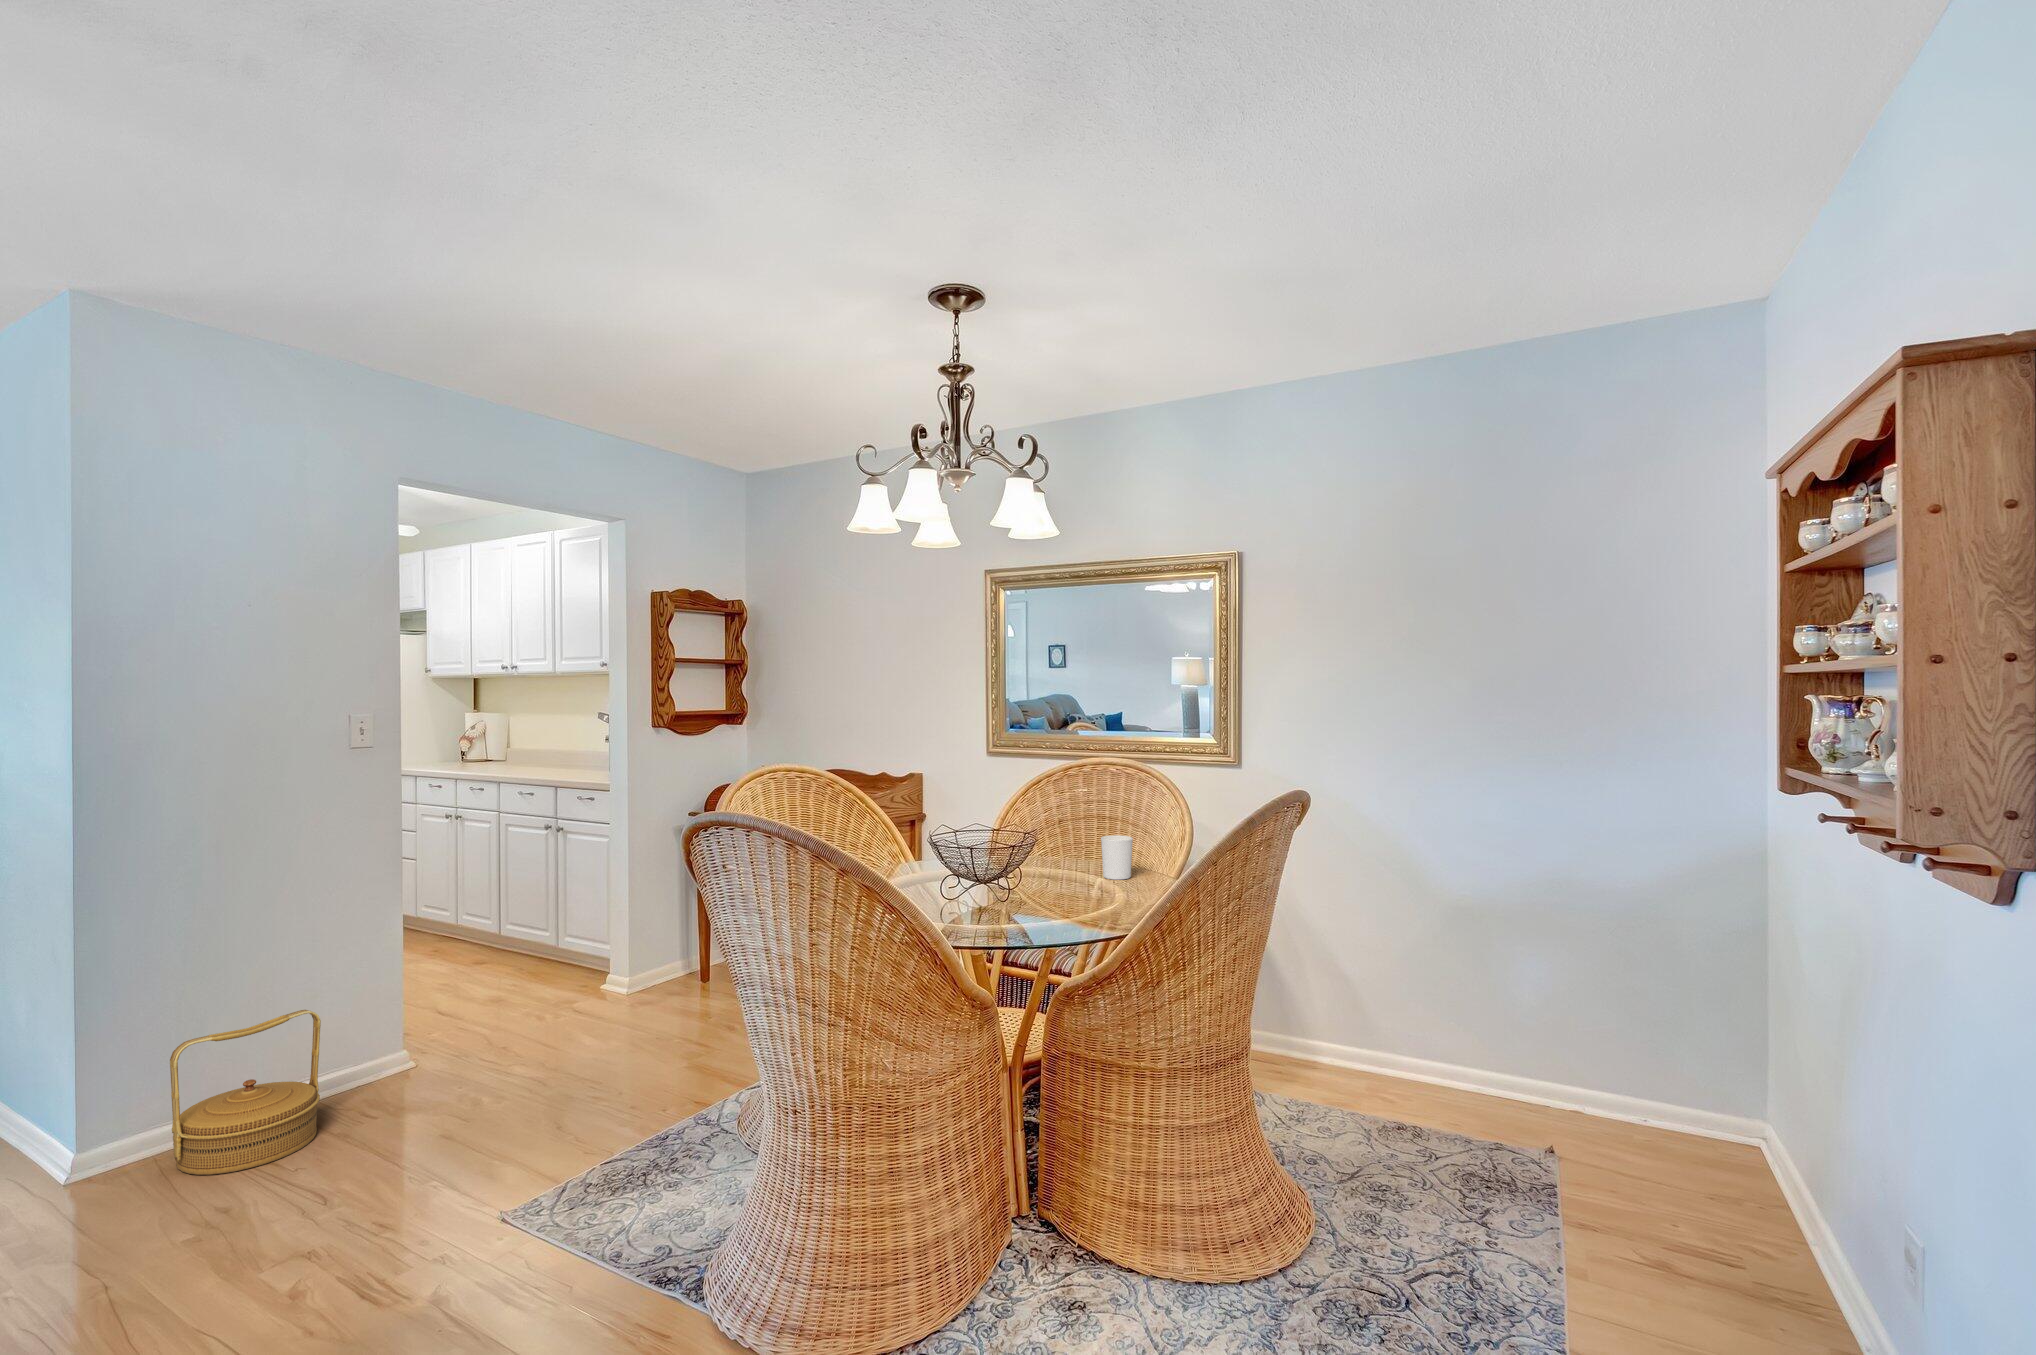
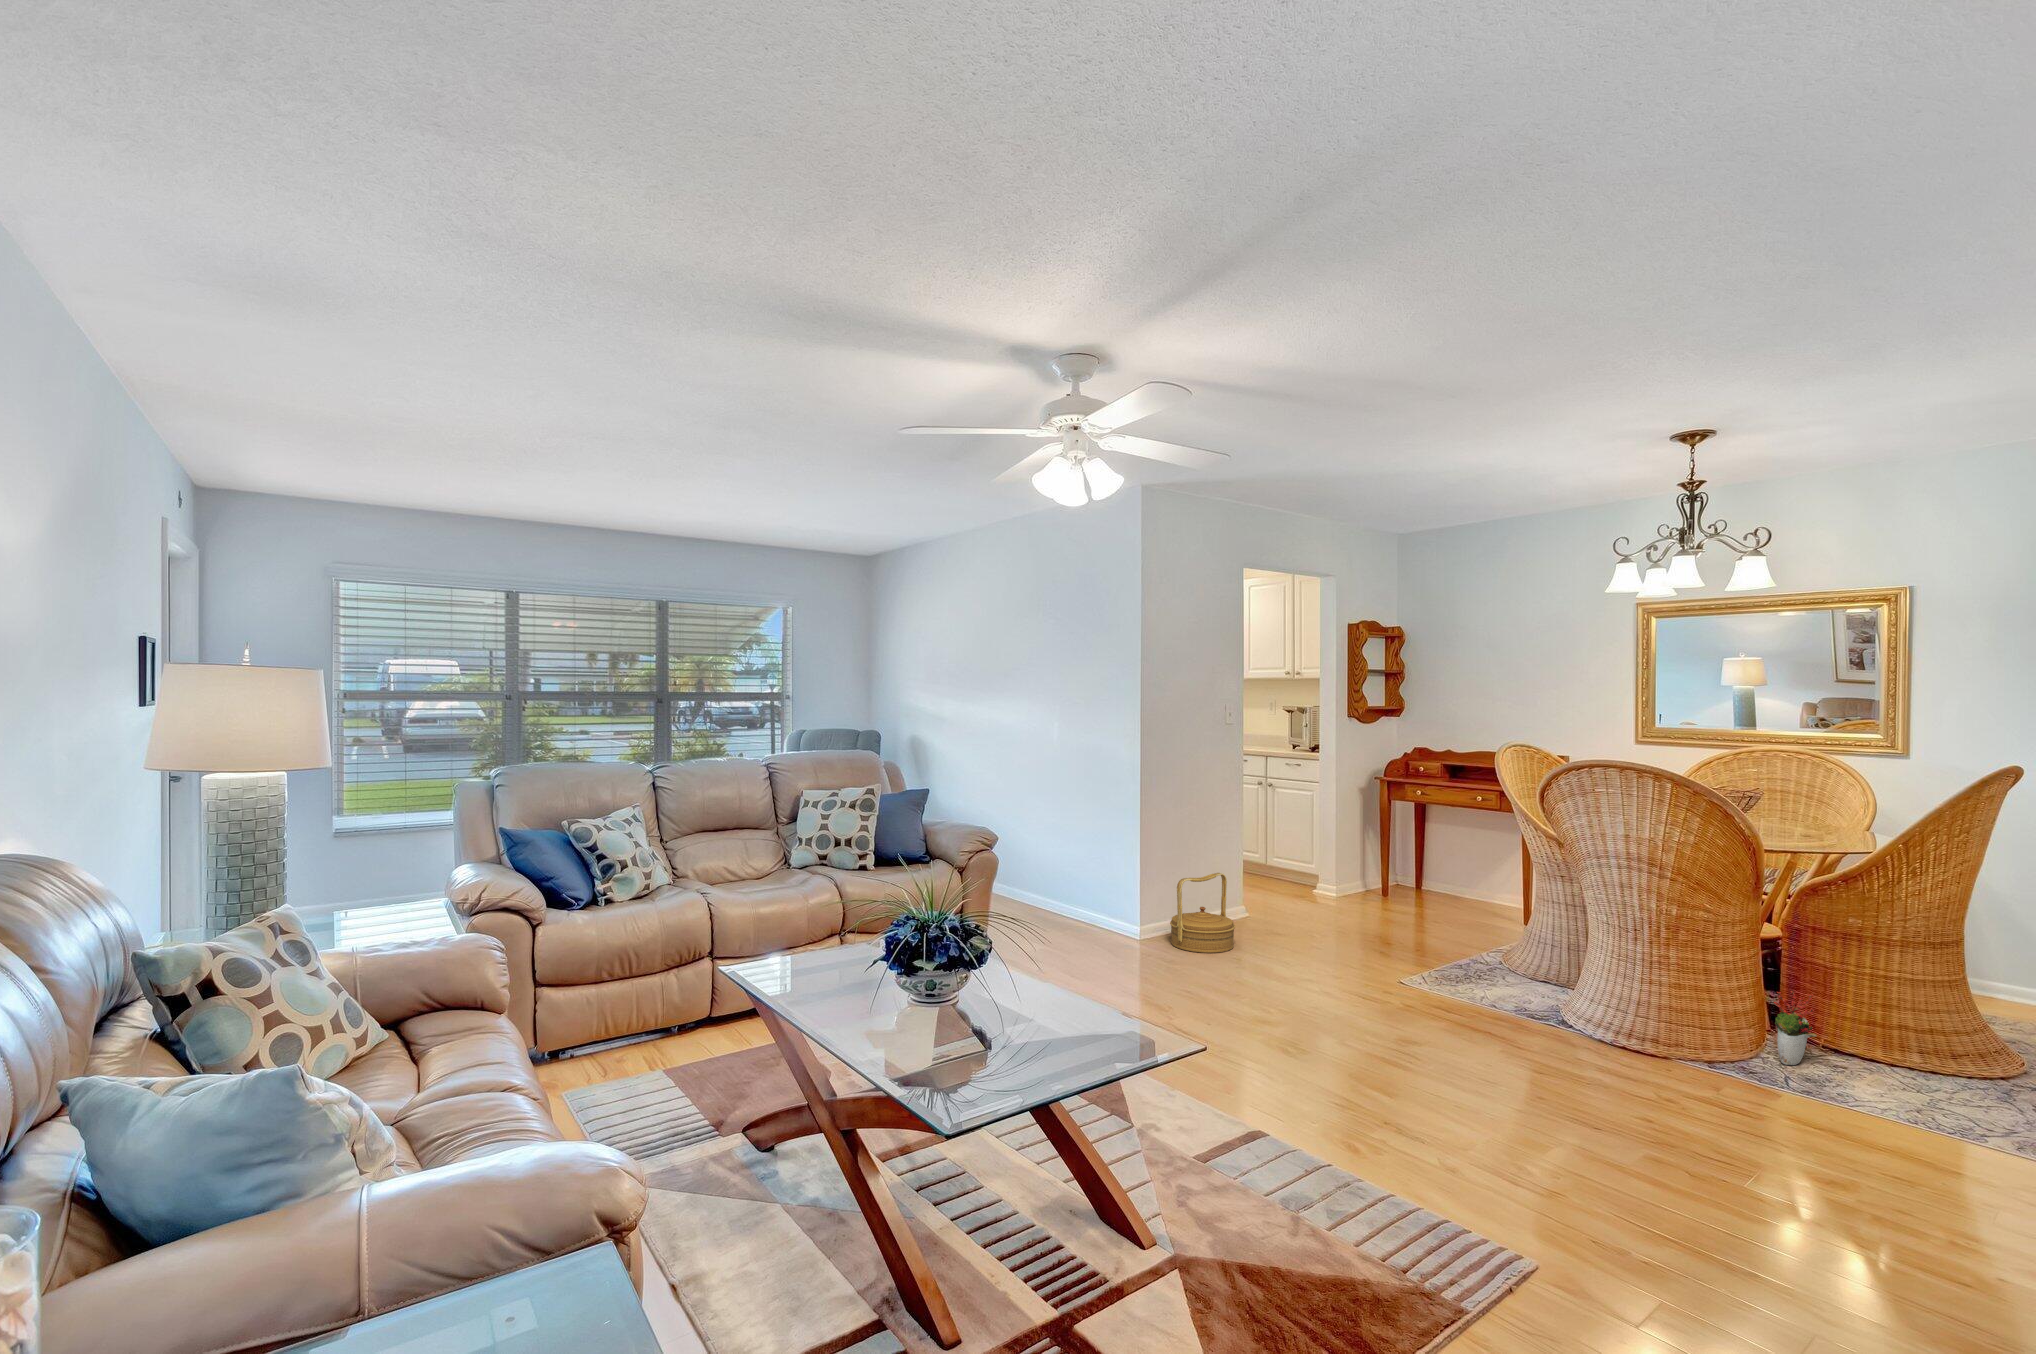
candle holder: present [1101,835,1133,880] -> none [1788,804,1819,836]
decorative plant: none [1003,1166,1059,1294] -> present [1774,991,1817,1065]

